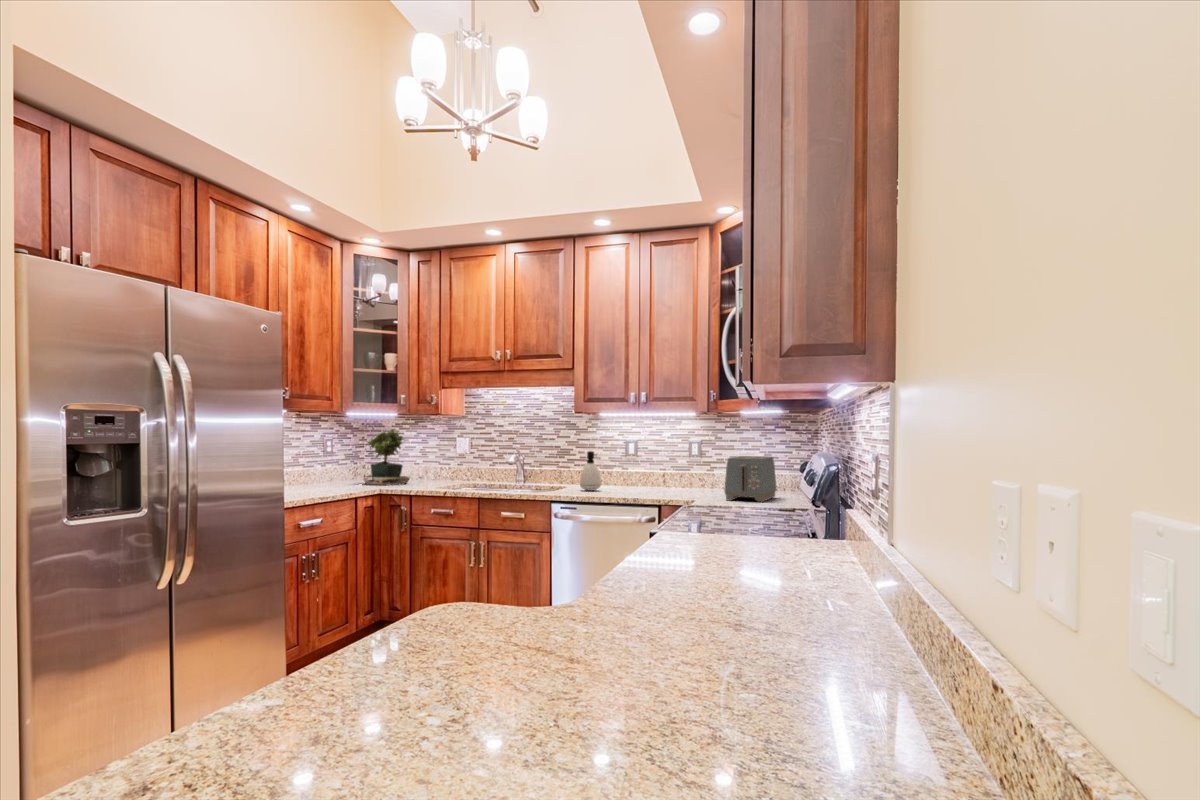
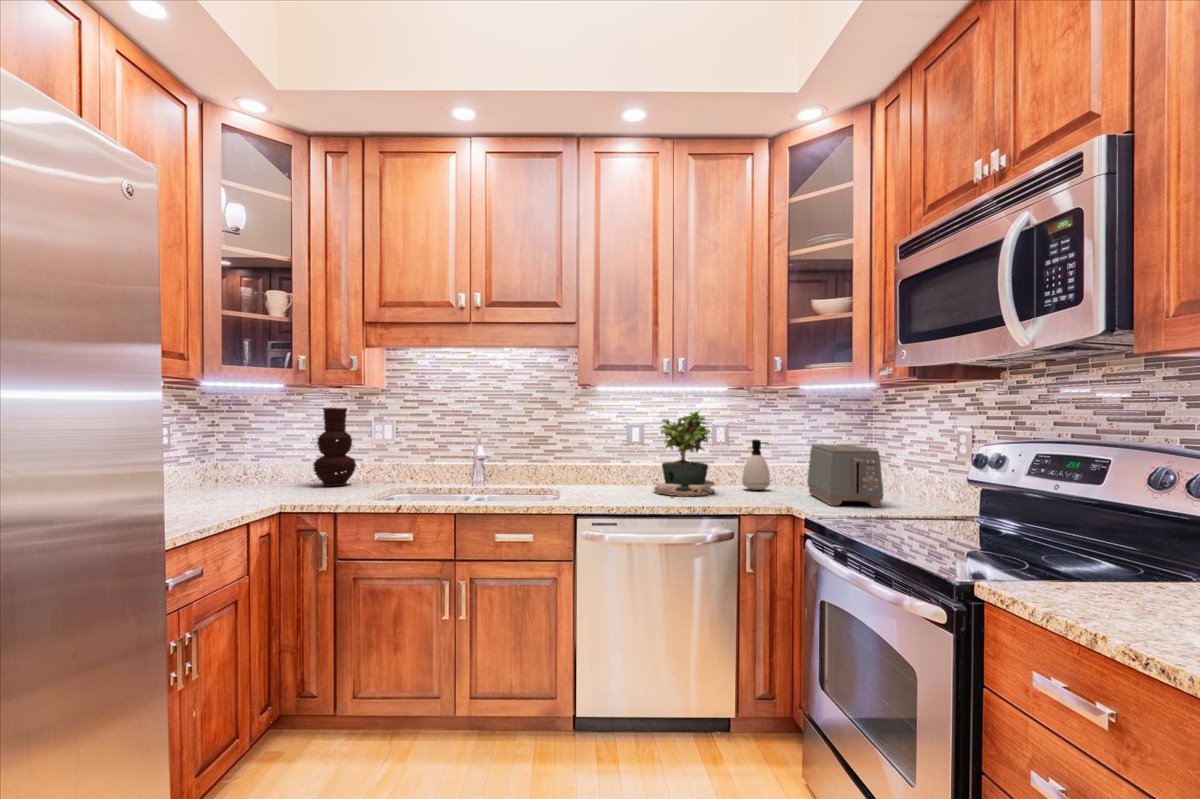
potted plant: present [364,428,410,485] -> present [653,411,715,497]
vase: none [417,428,445,482] -> present [313,408,356,486]
soap dispenser: present [580,451,601,491] -> present [742,440,770,490]

